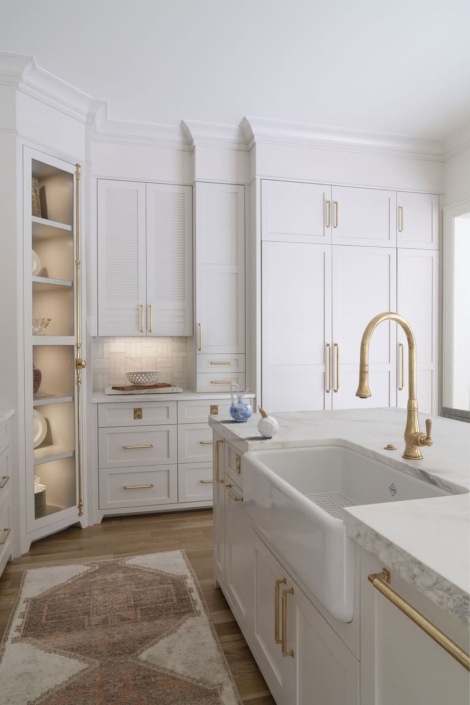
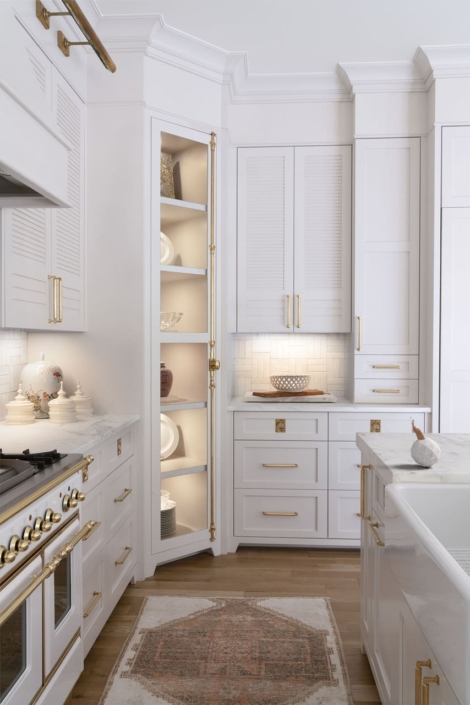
ceramic pitcher: present [230,383,252,422] -> none [381,392,412,443]

